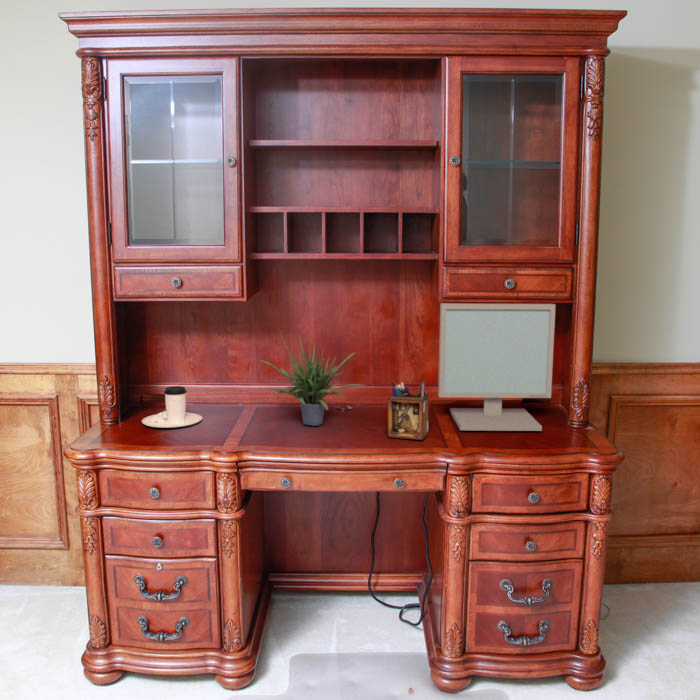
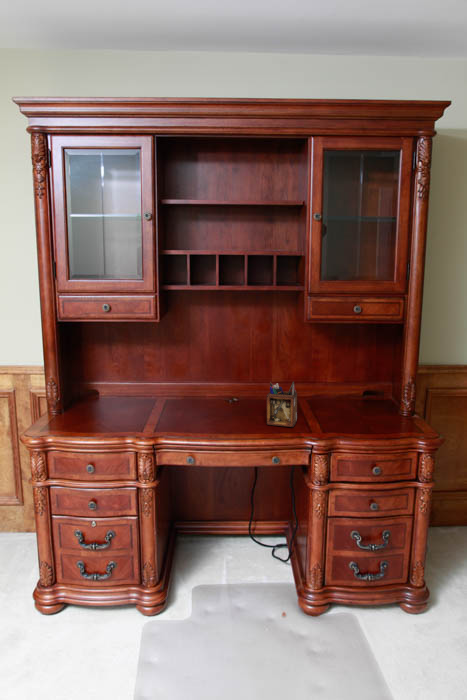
computer monitor: present [438,303,556,431] -> none [303,323,391,419]
potted plant: present [262,340,365,426] -> none [169,343,250,415]
coffee cup: present [142,386,202,428] -> none [79,386,125,418]

